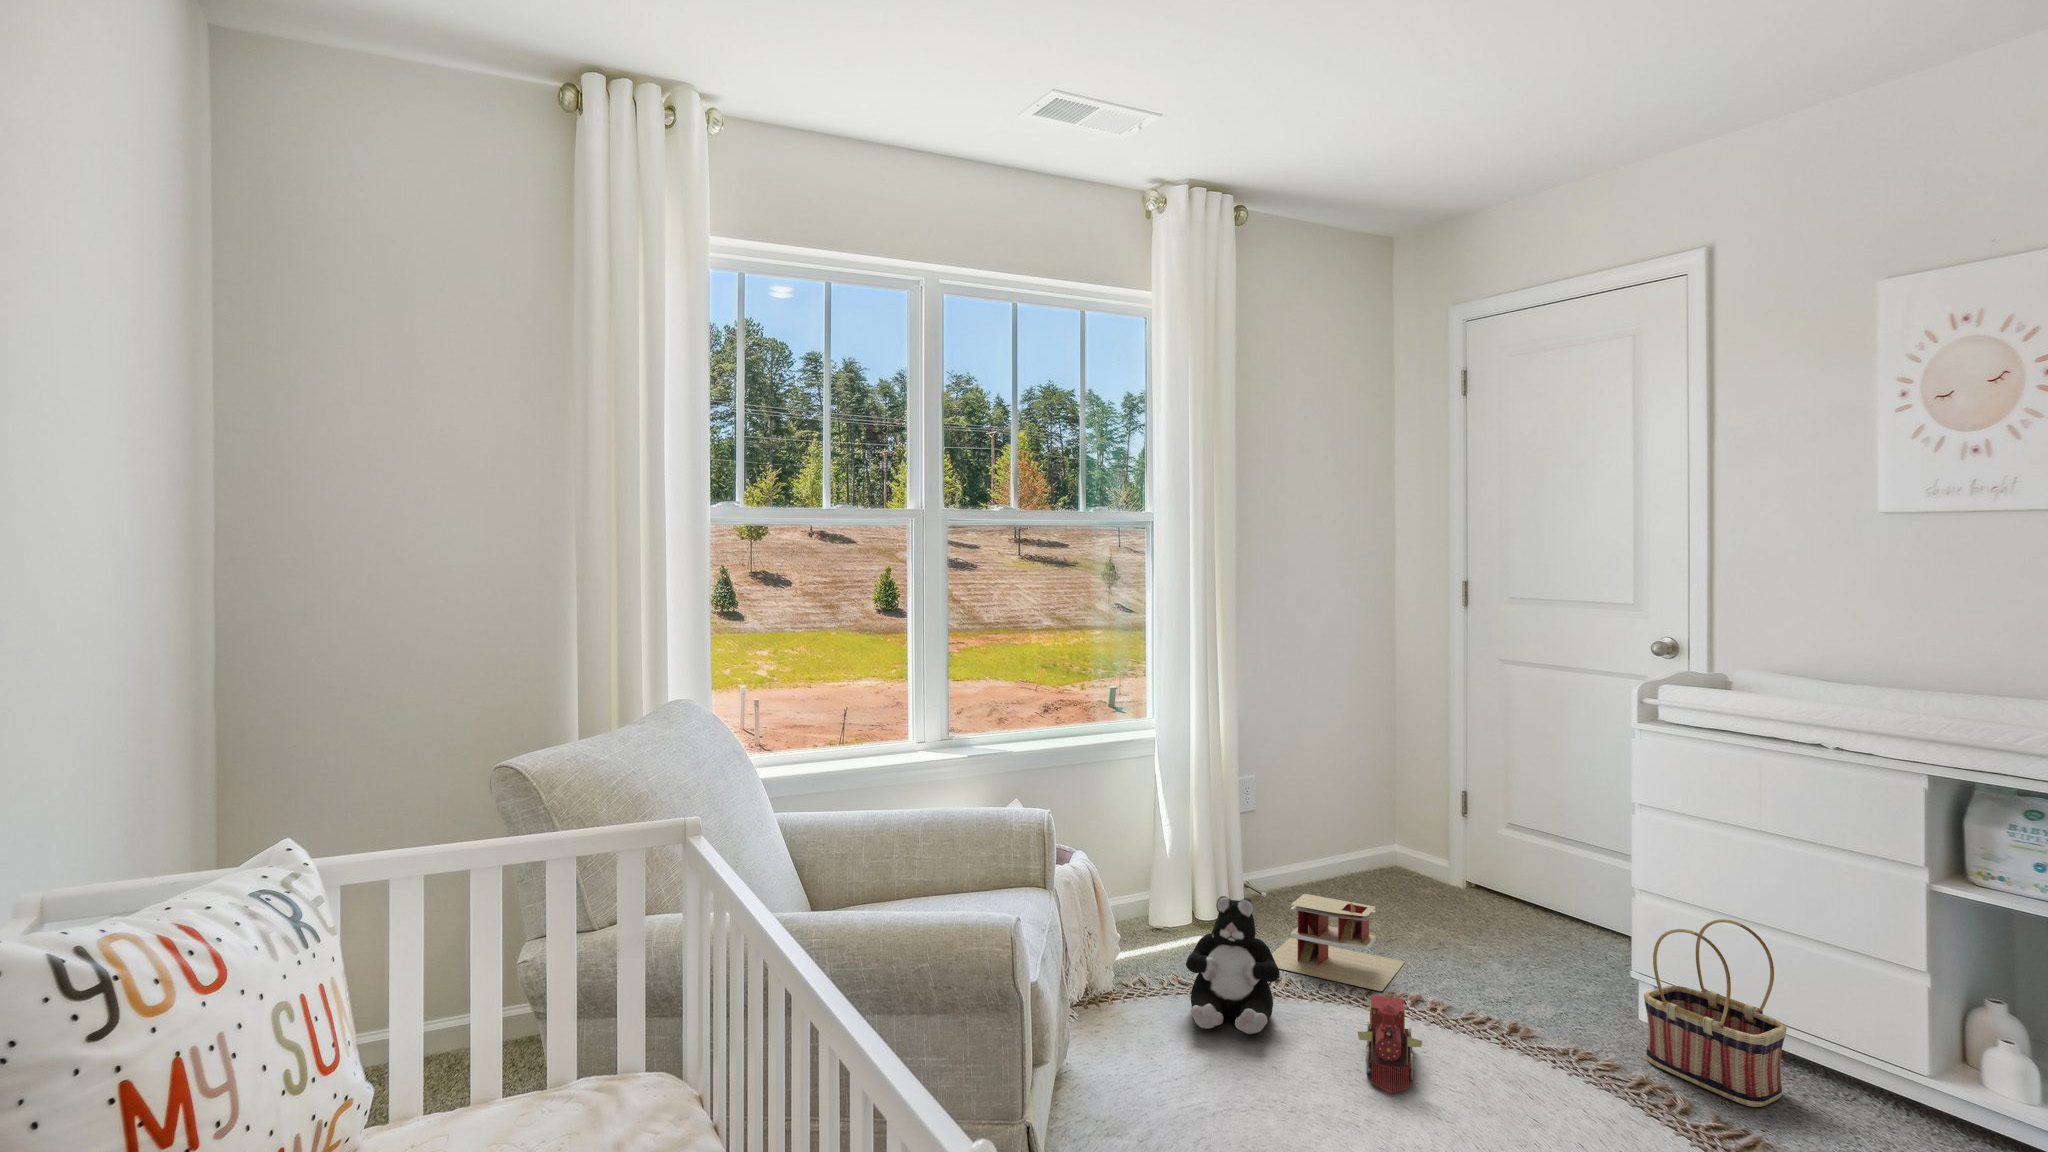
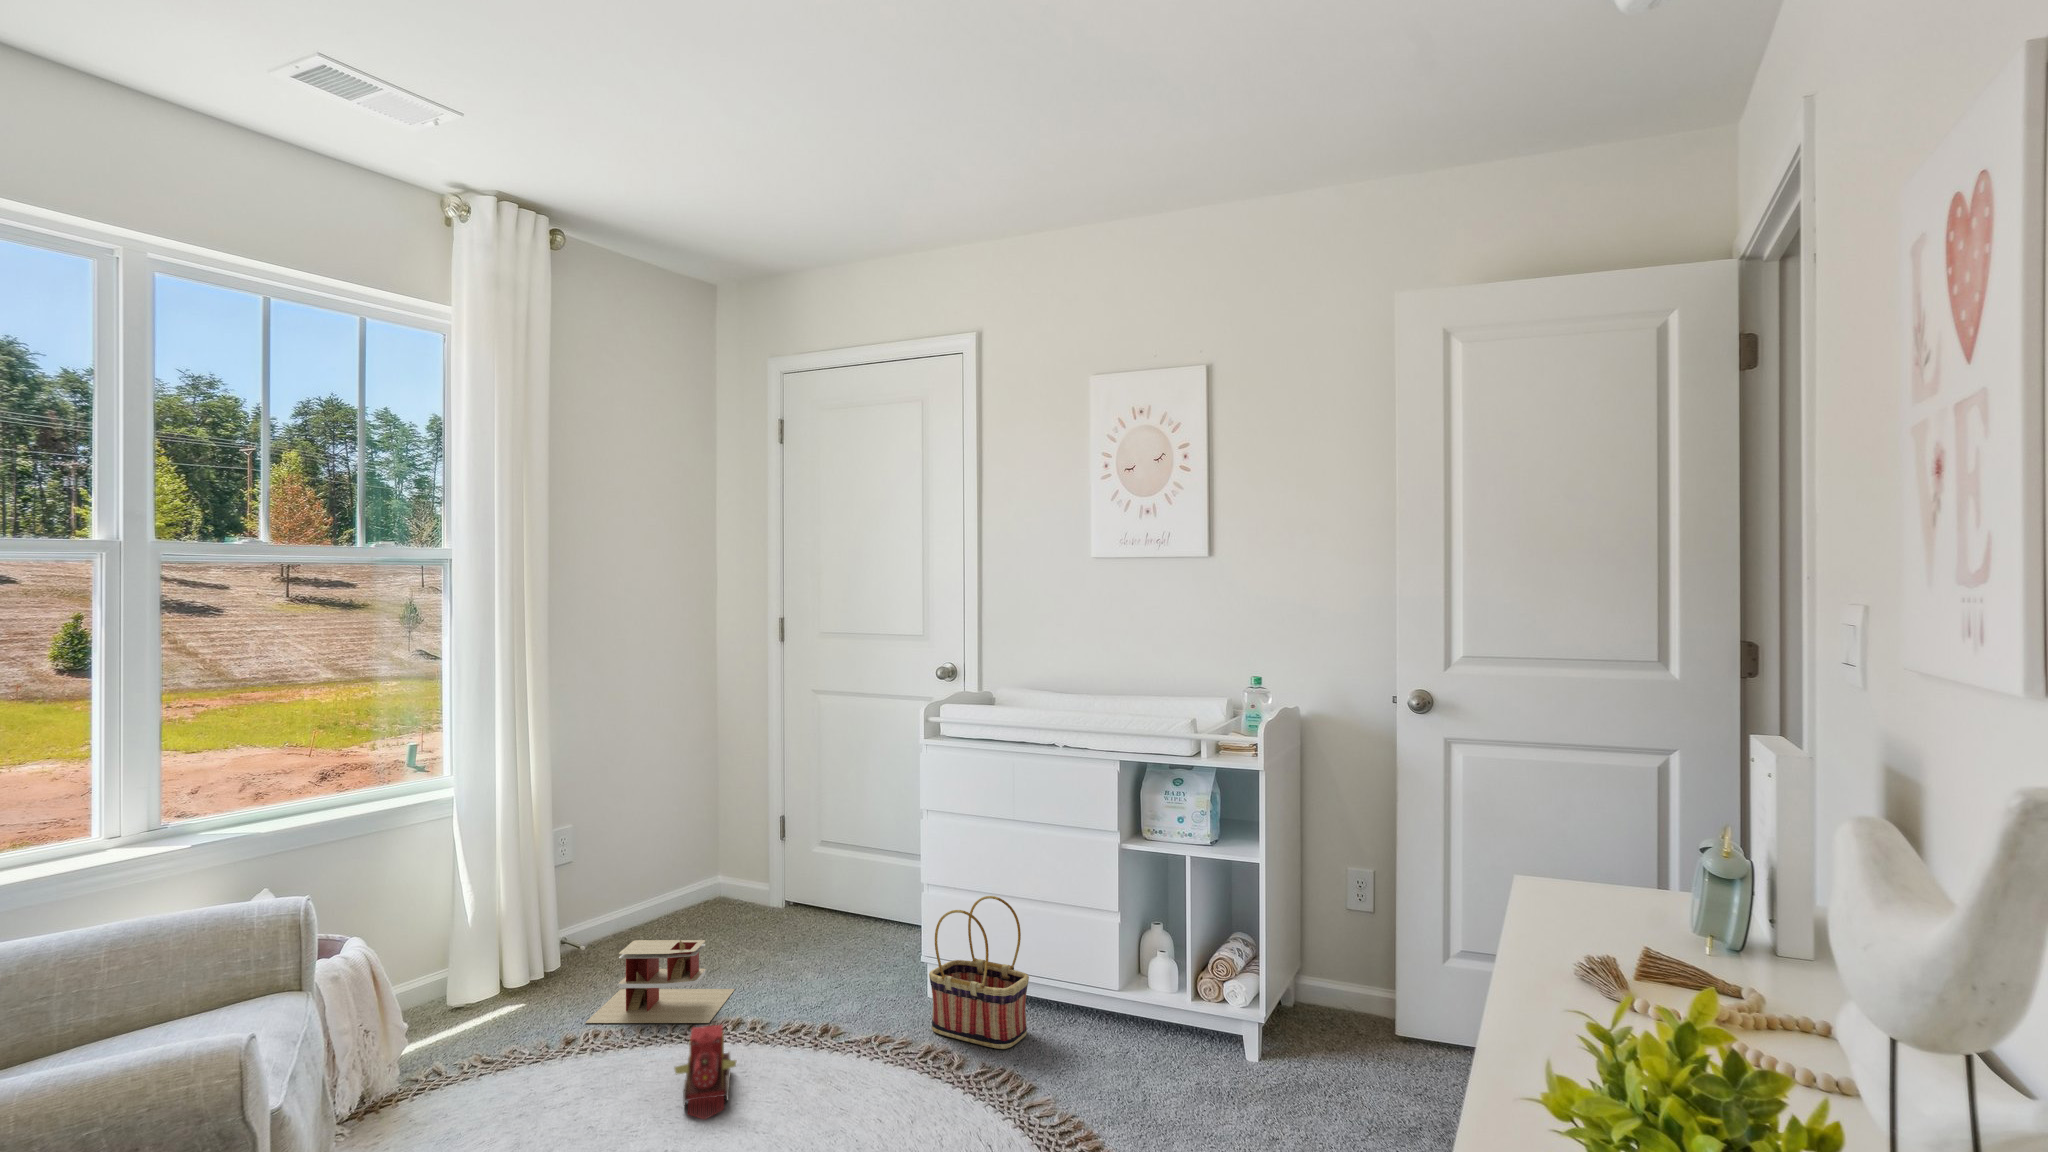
plush toy: present [1186,896,1280,1034] -> none [493,955,599,1105]

